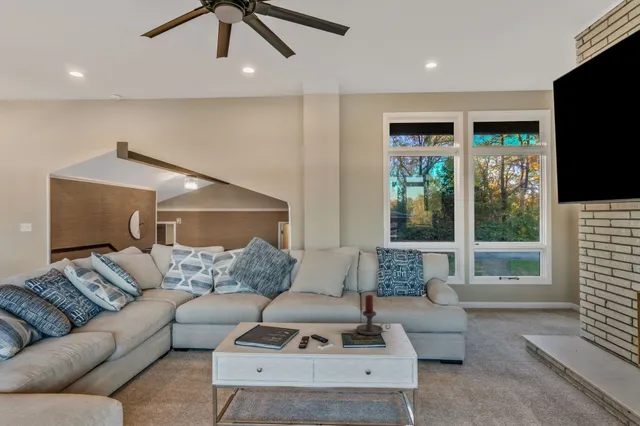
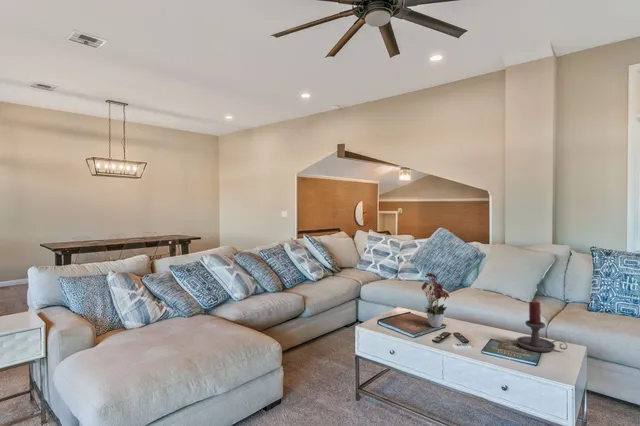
flower arrangement: none [273,280,307,334] -> present [422,273,449,328]

